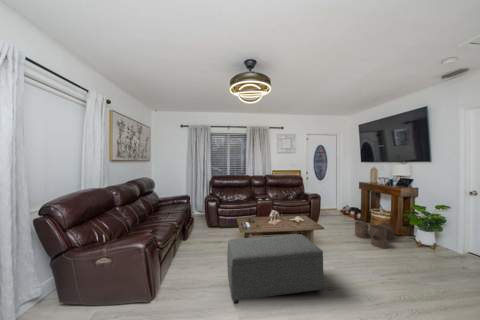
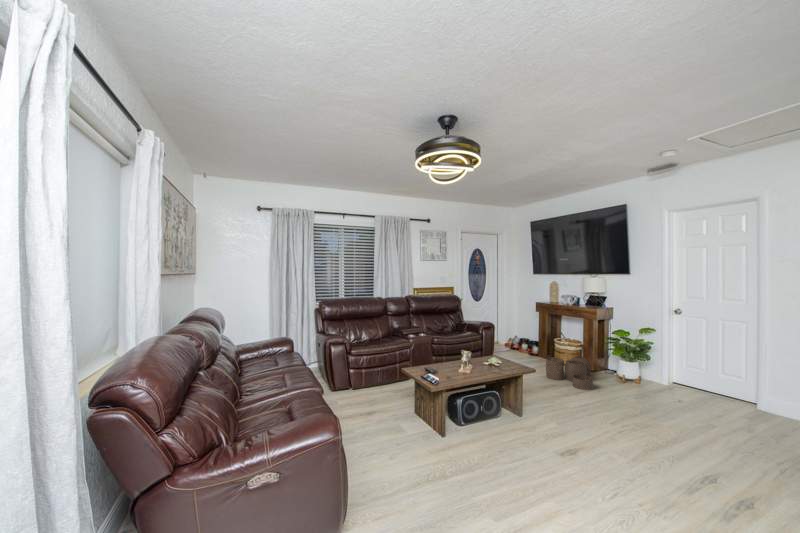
ottoman: present [227,234,323,304] -> none [429,382,569,506]

